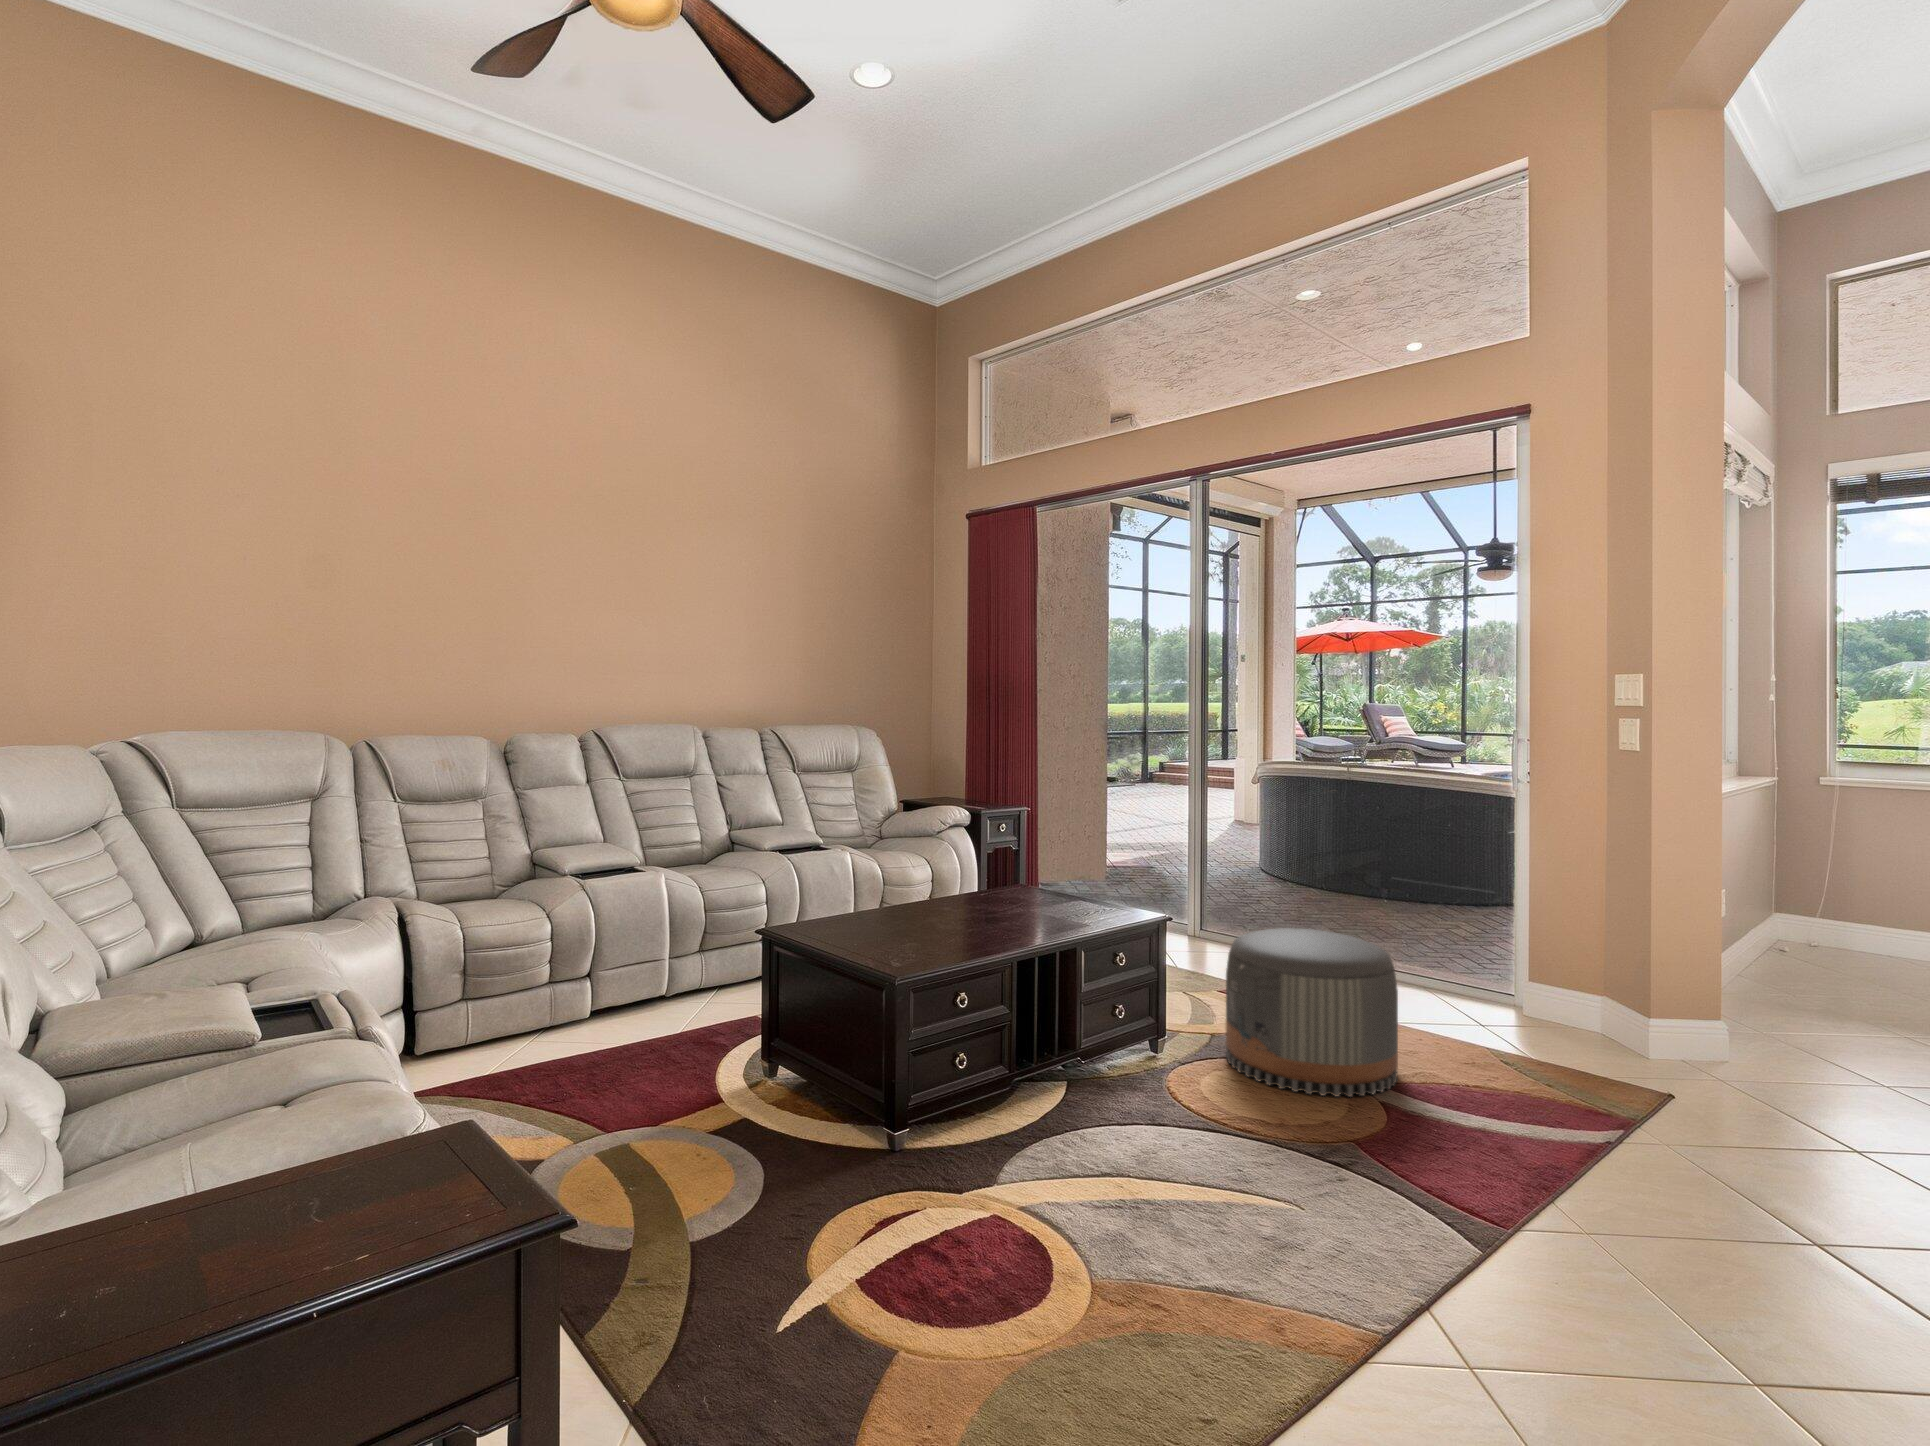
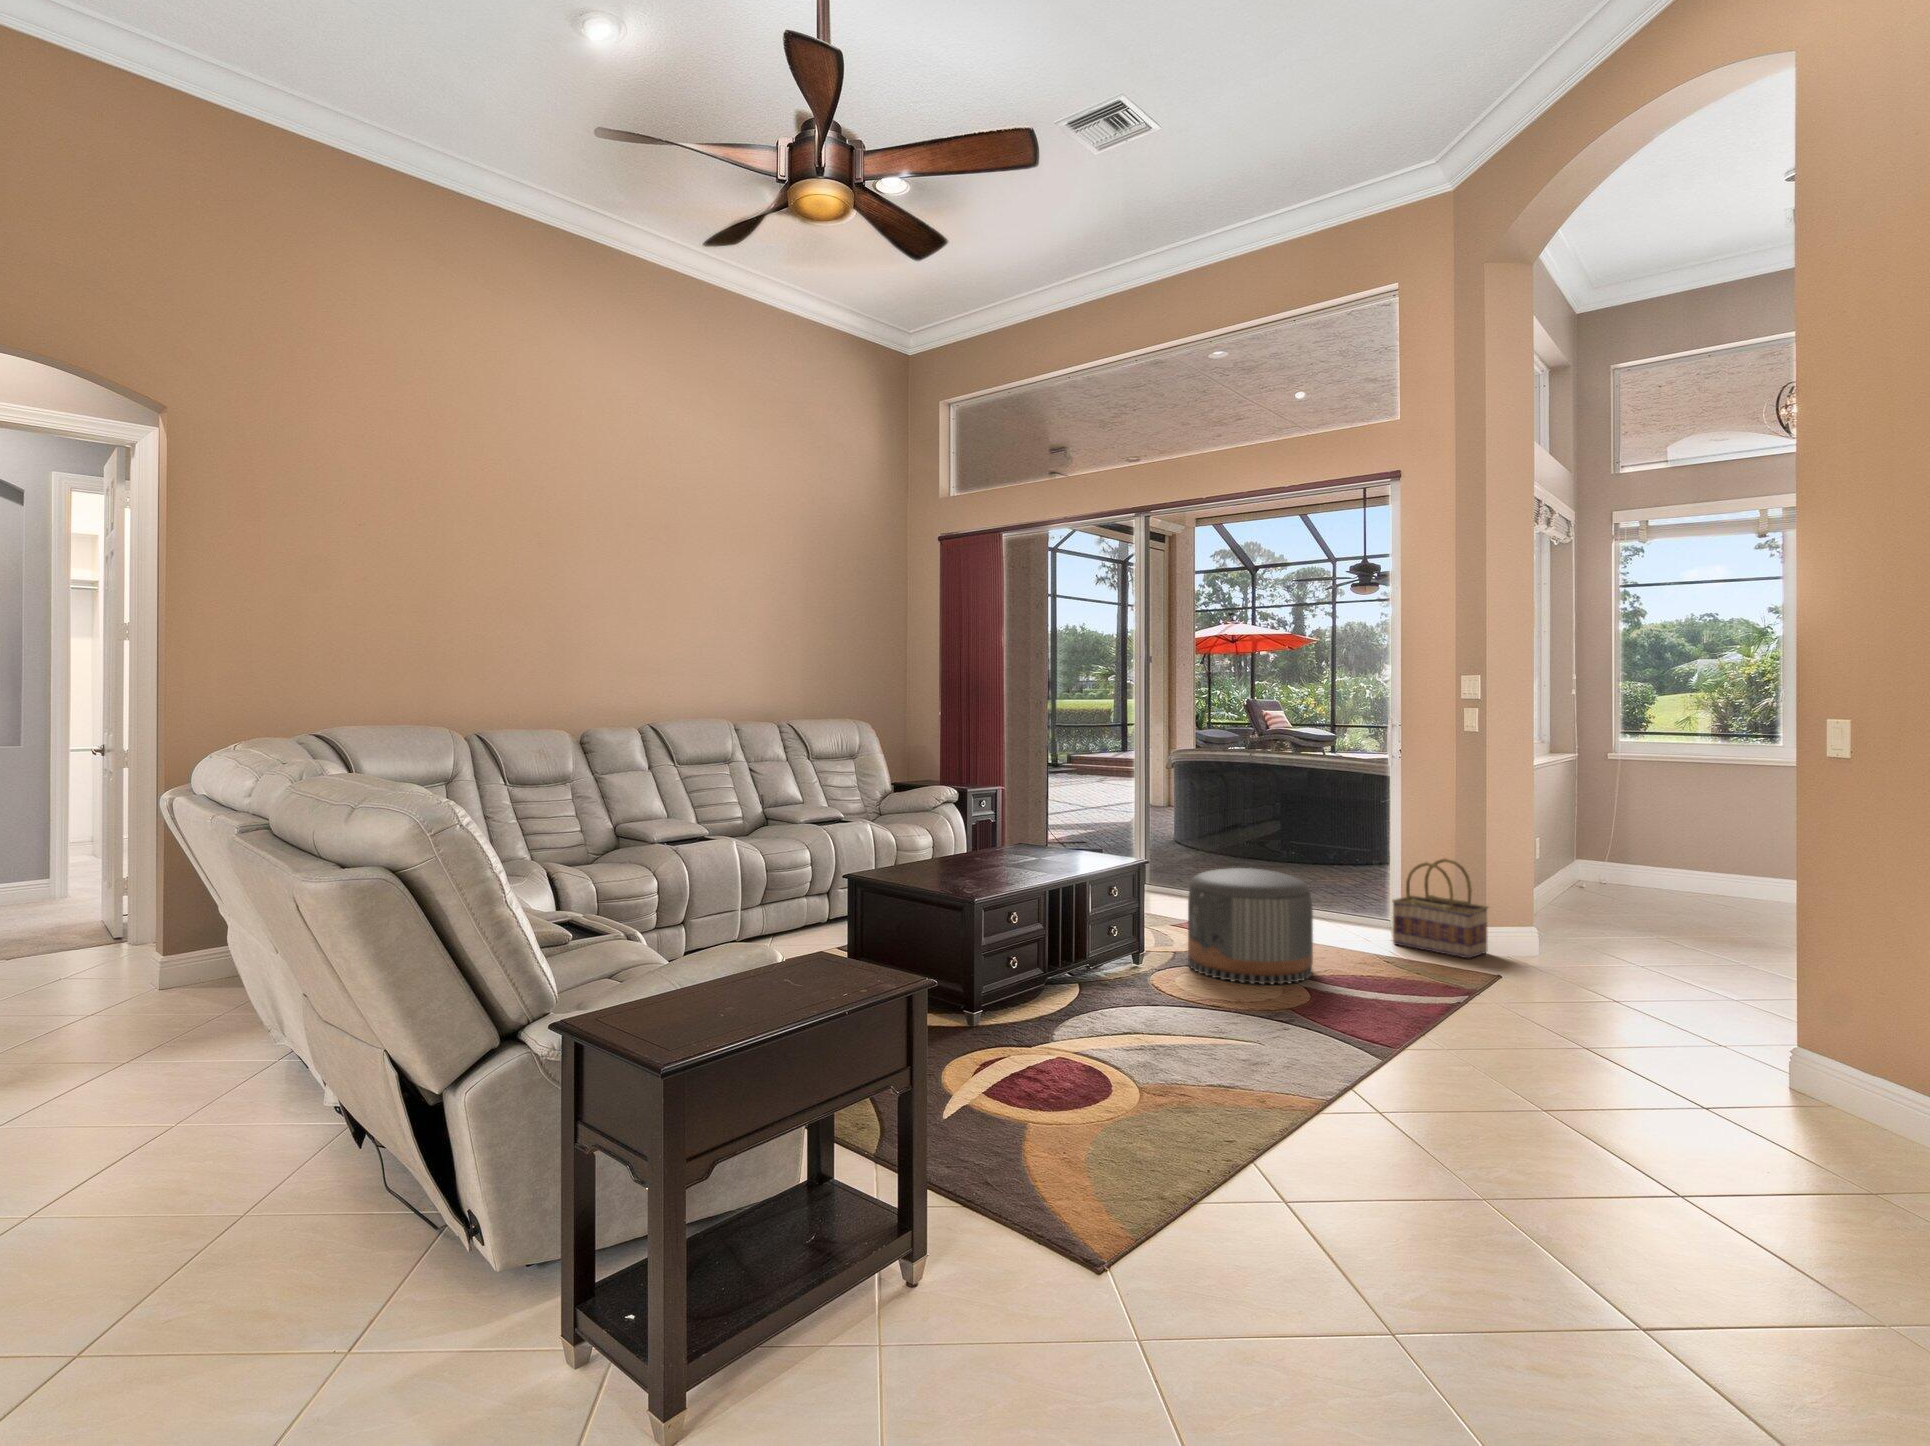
basket: none [1516,920,1657,1063] -> present [1392,859,1488,958]

